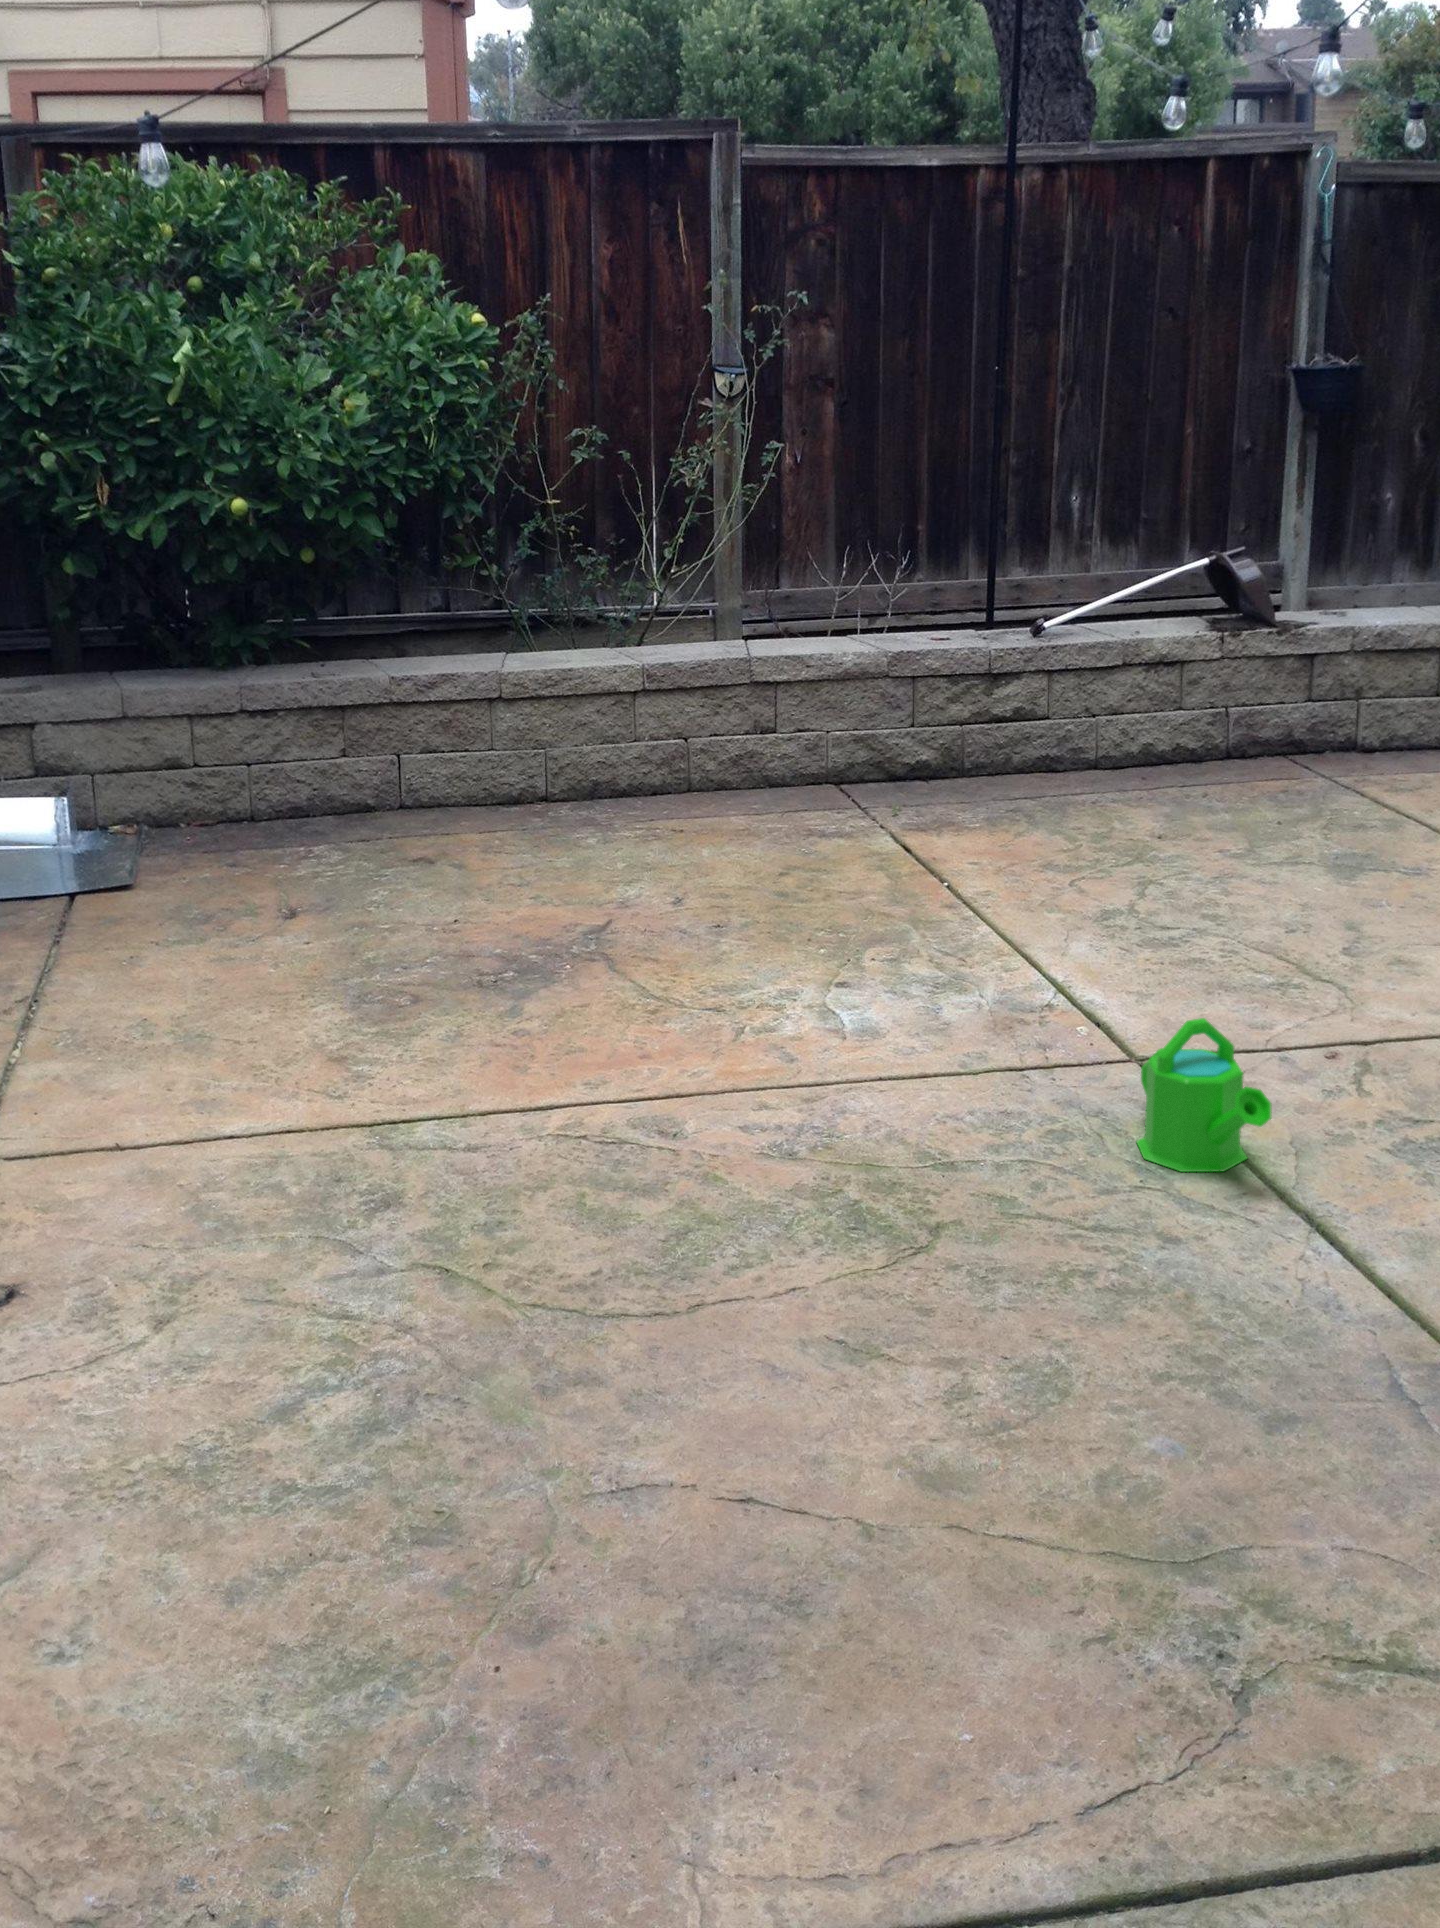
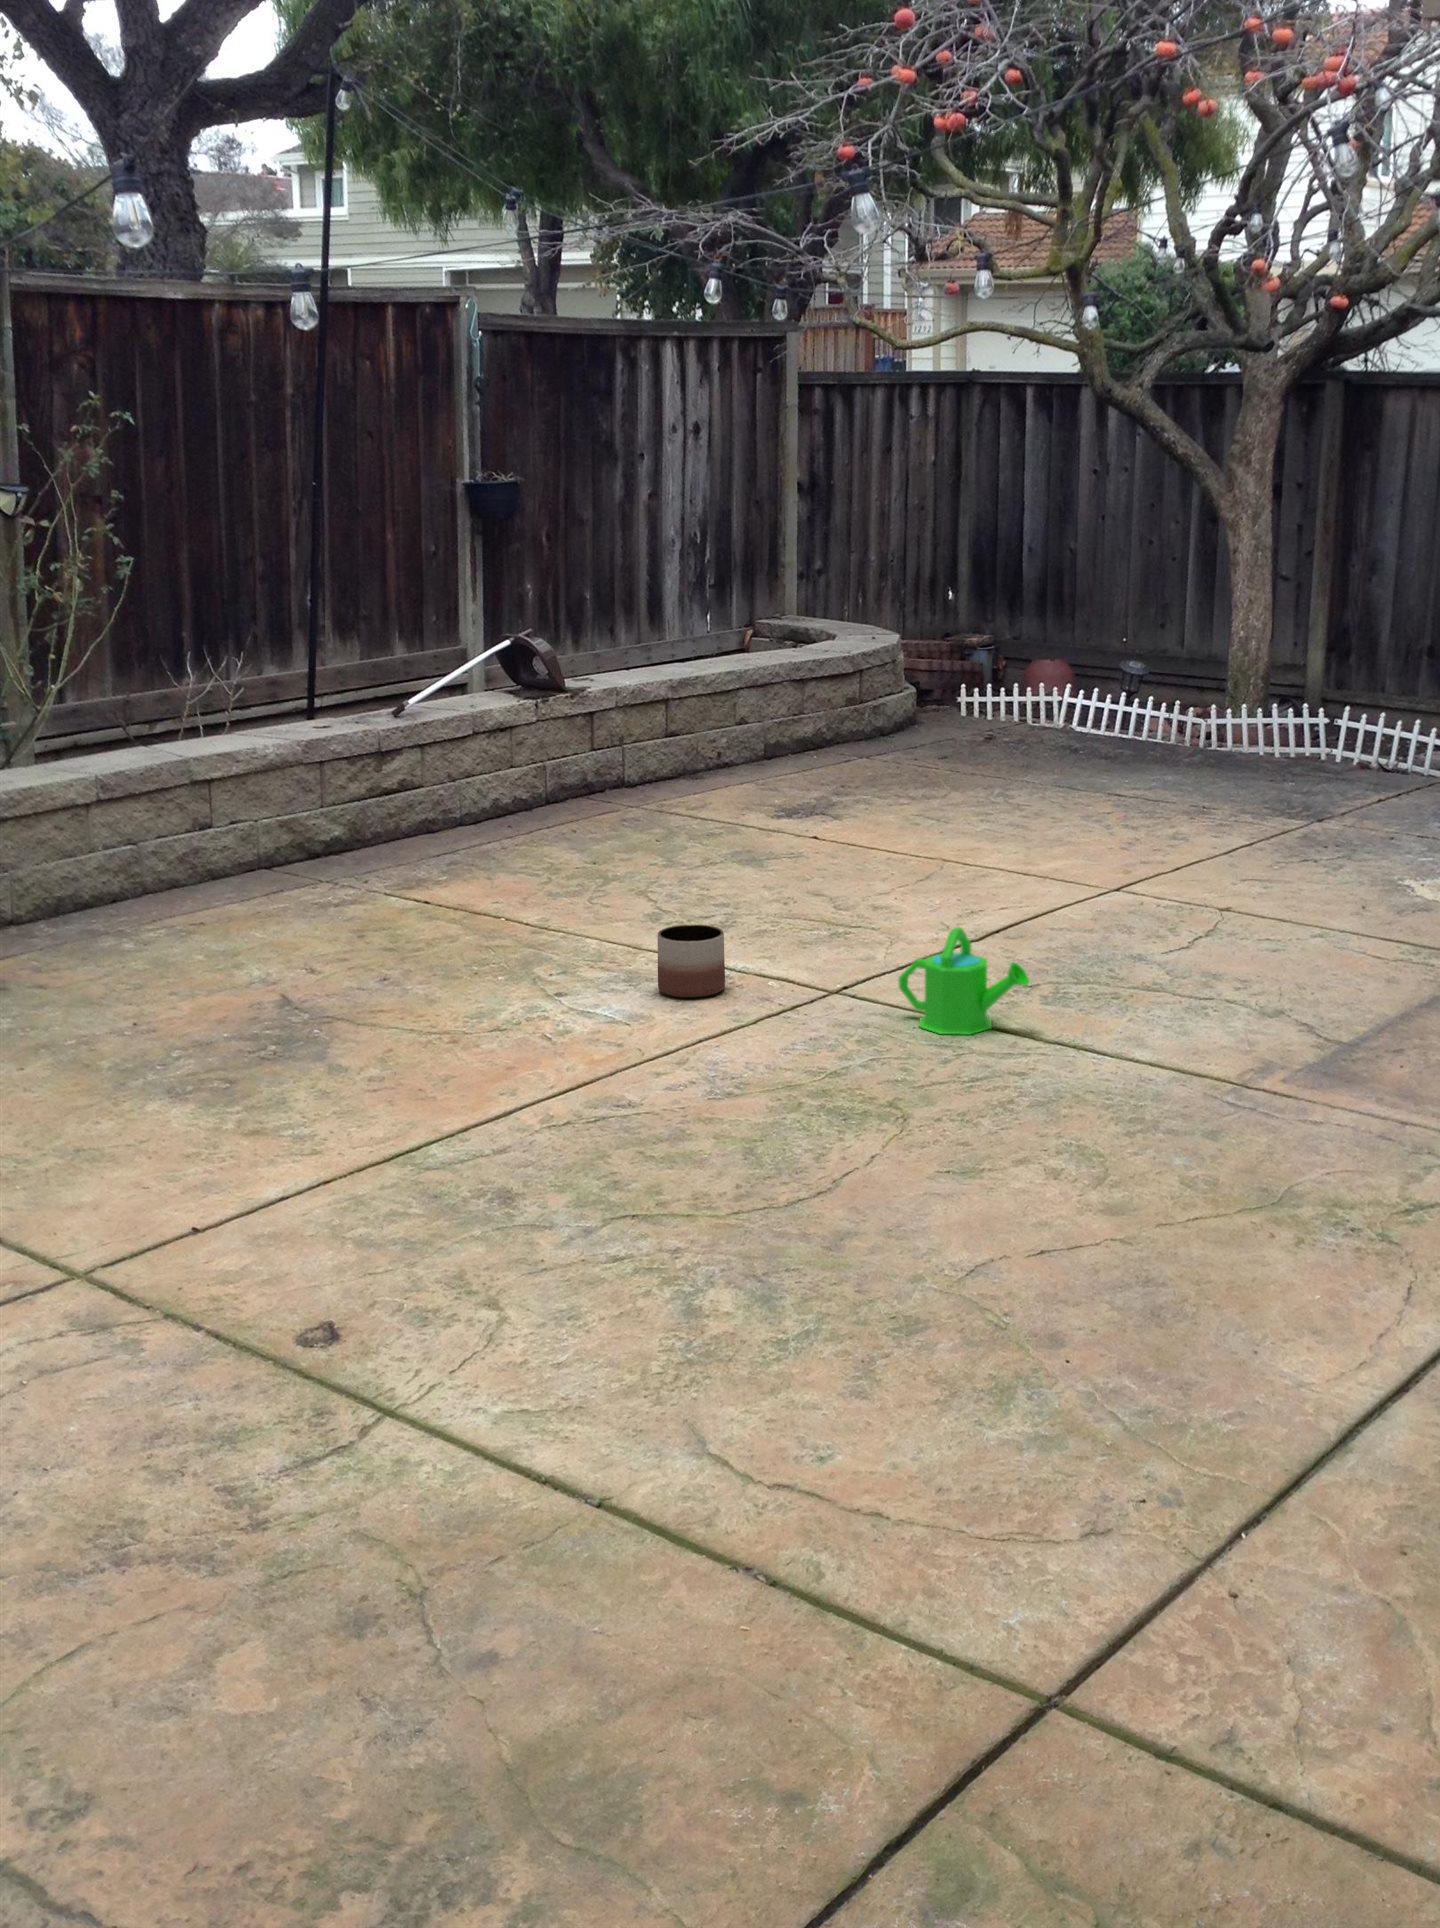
planter: none [932,934,1017,1030] -> present [658,924,725,998]

